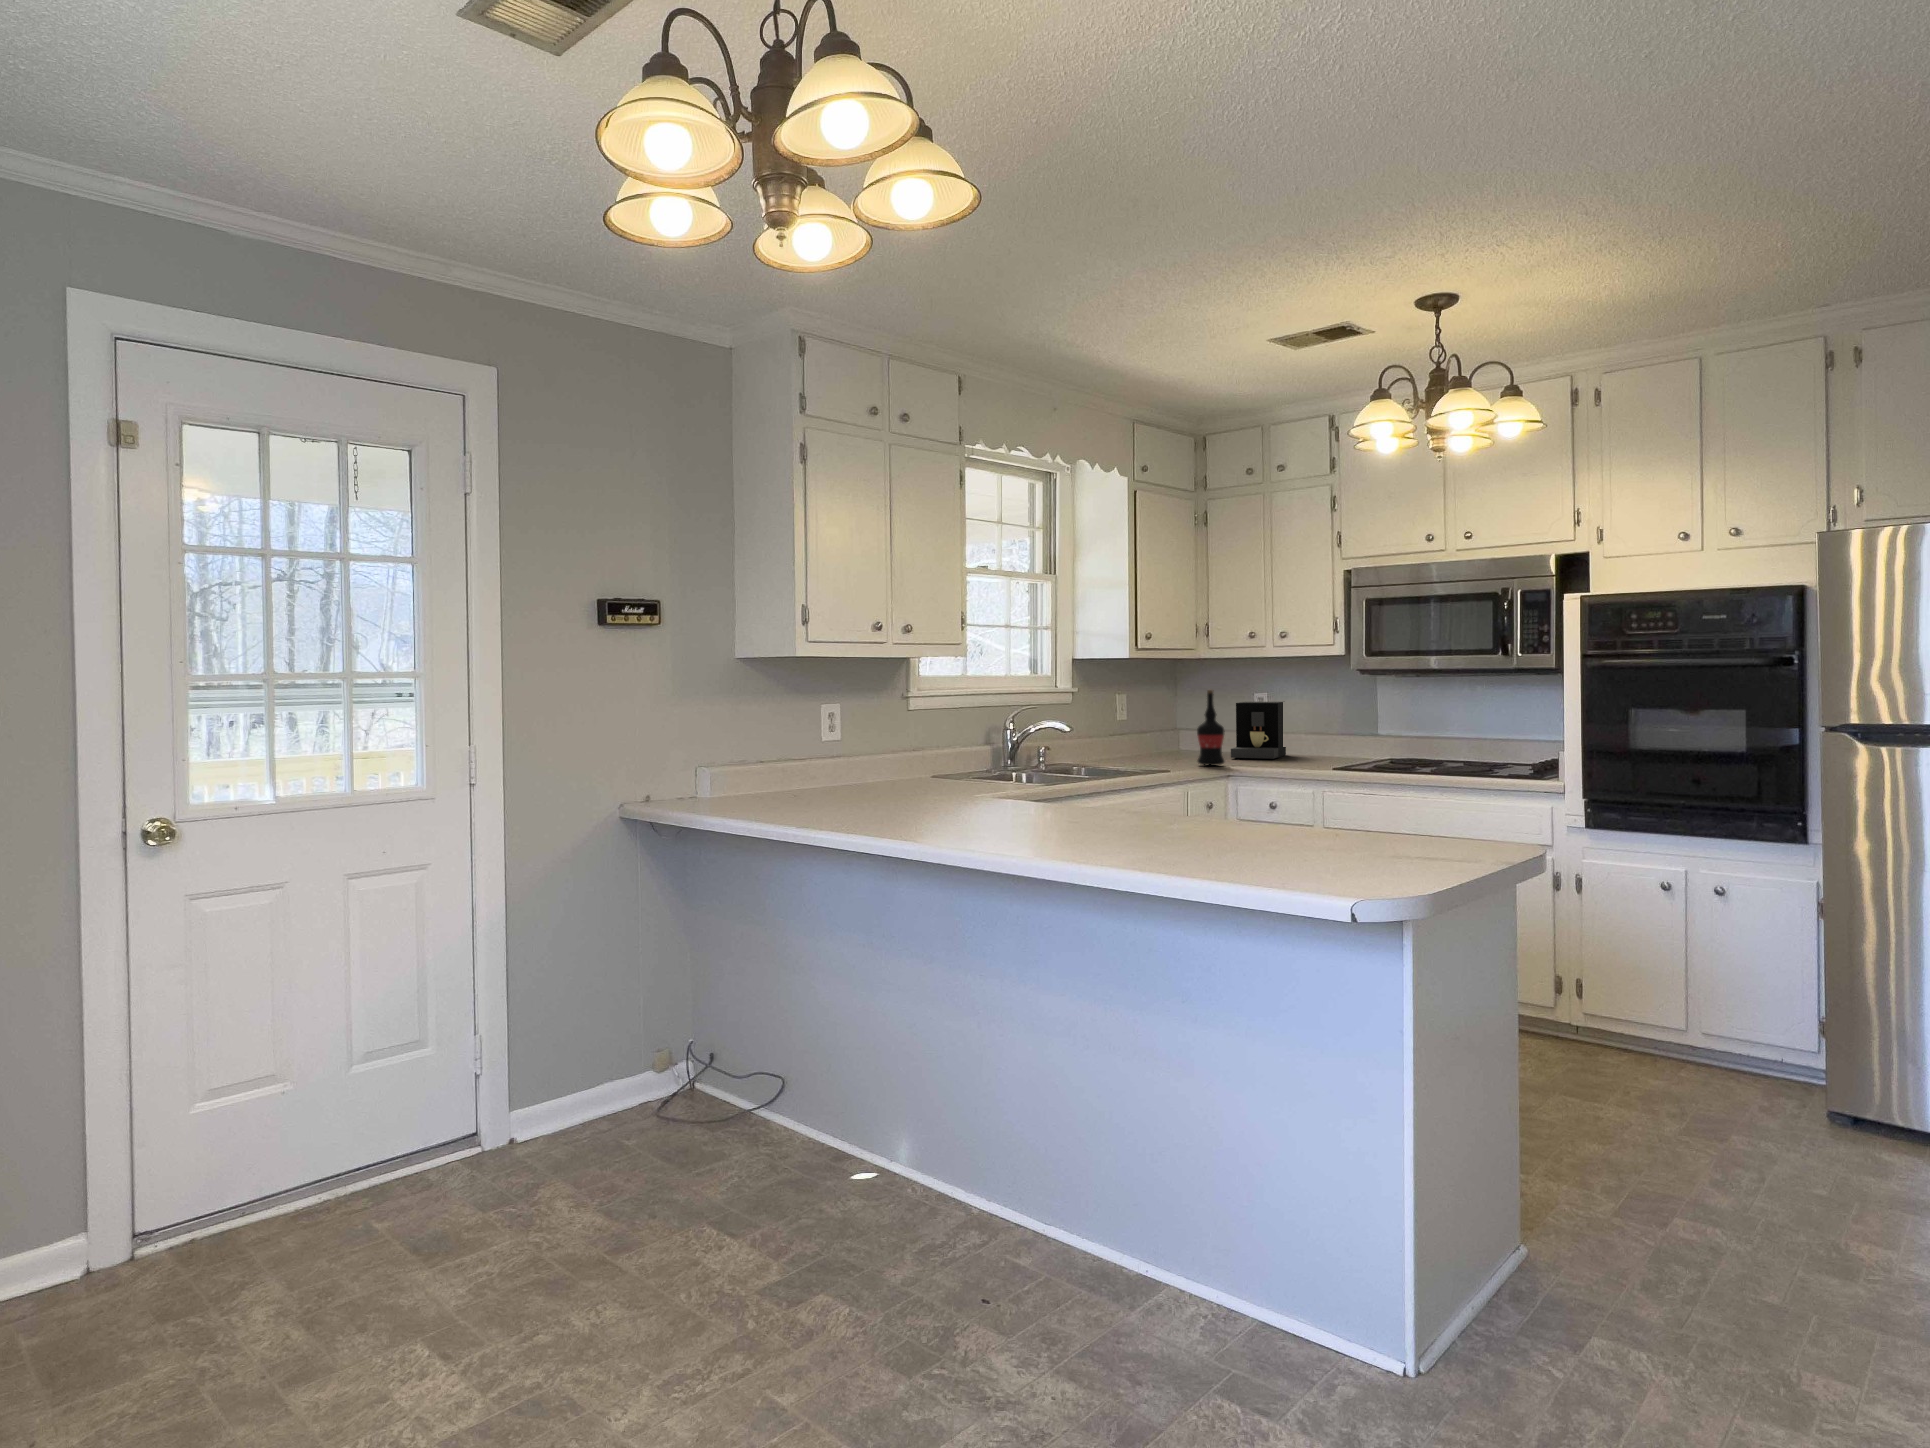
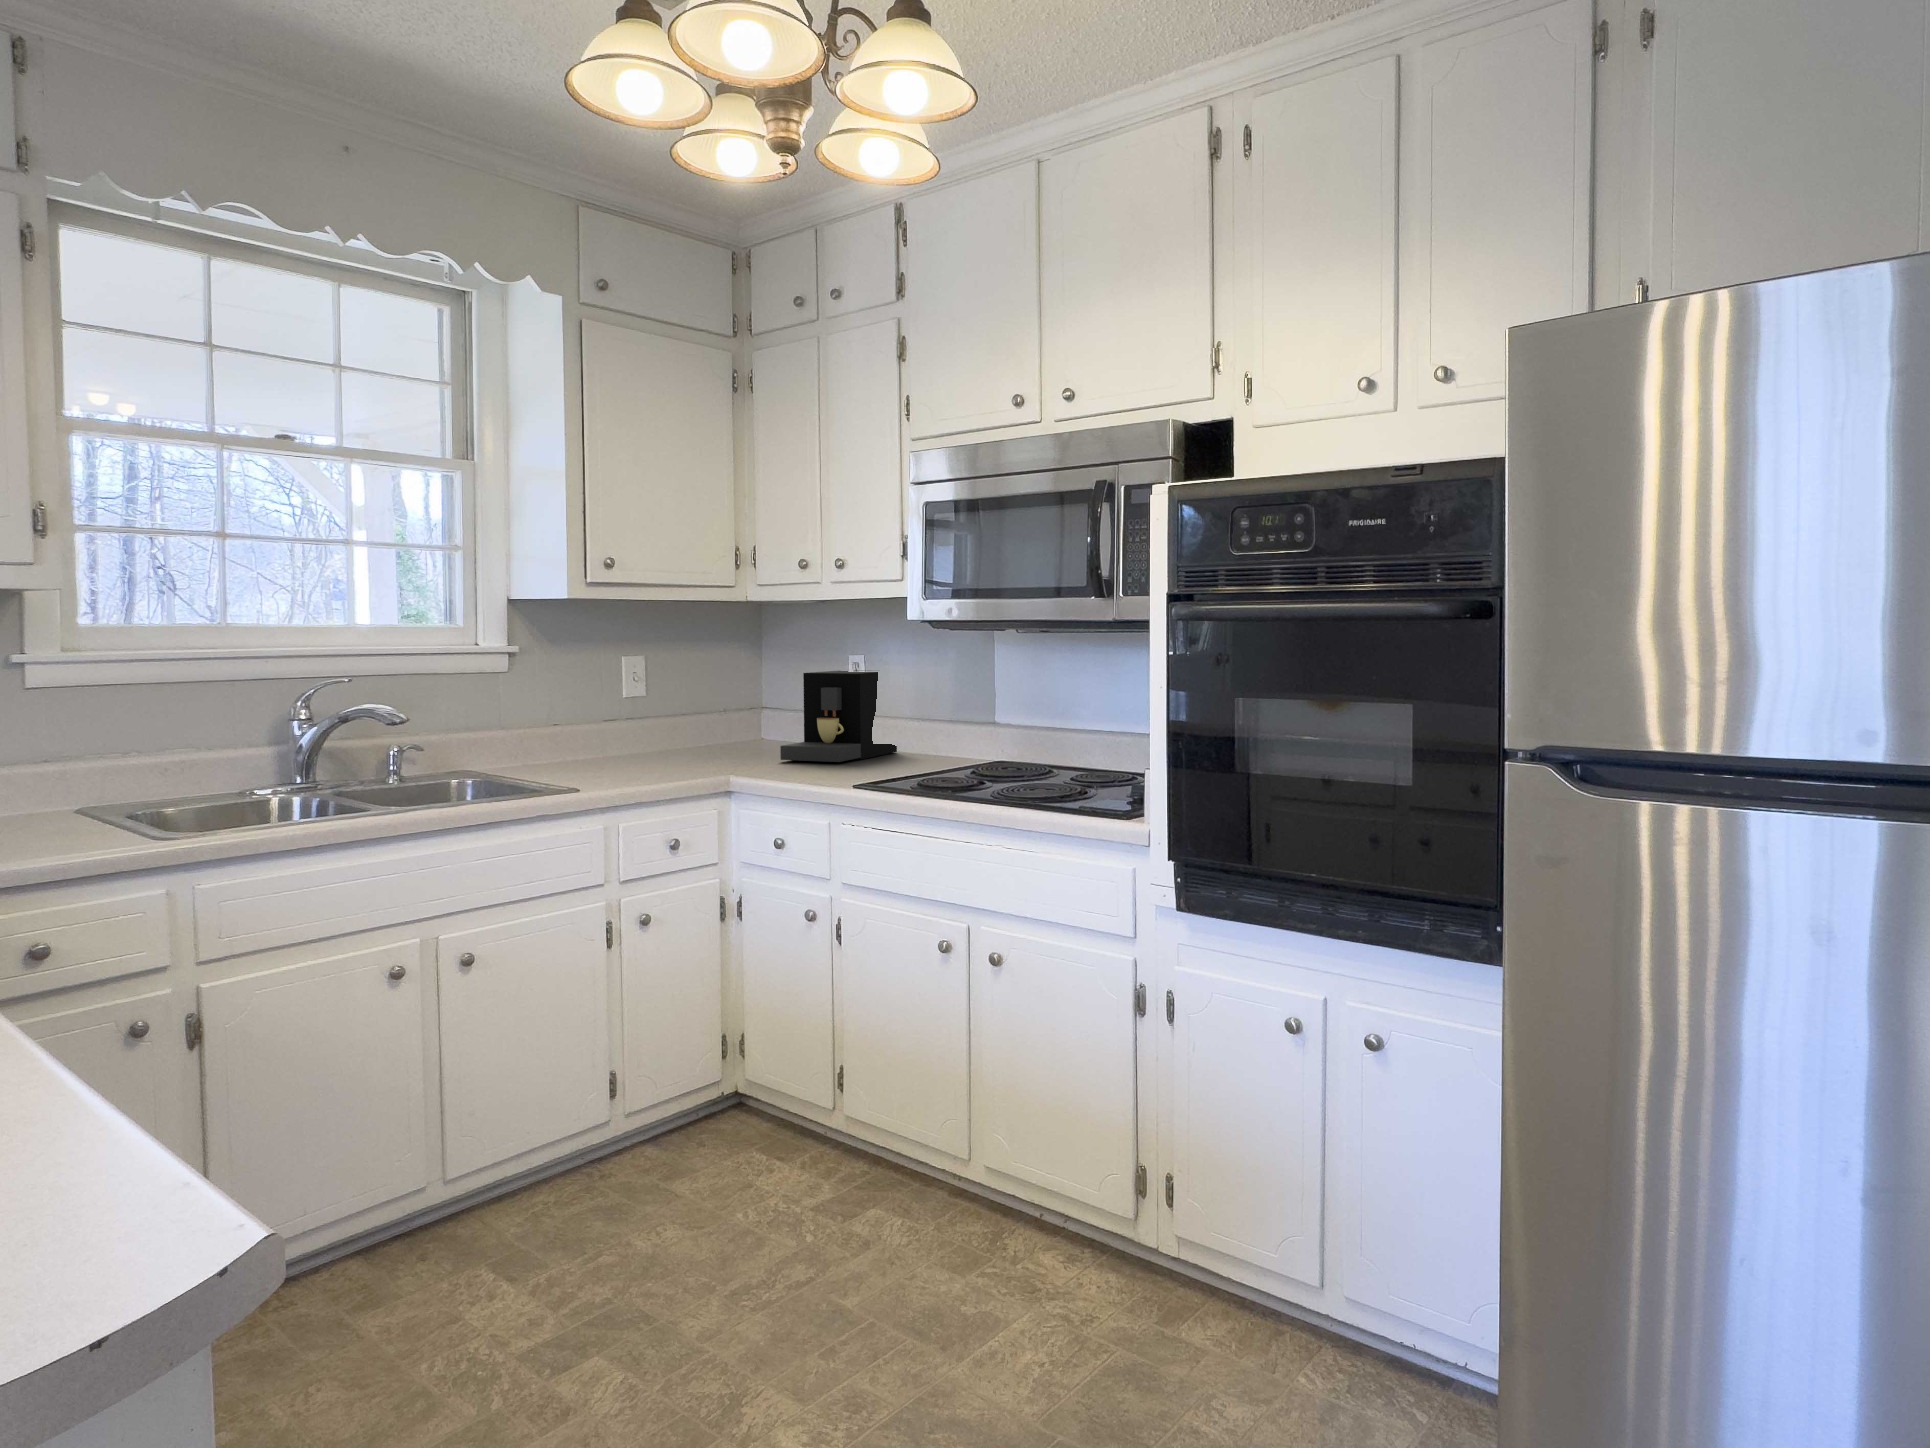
wine bottle: present [1197,690,1225,766] -> none [666,653,712,779]

